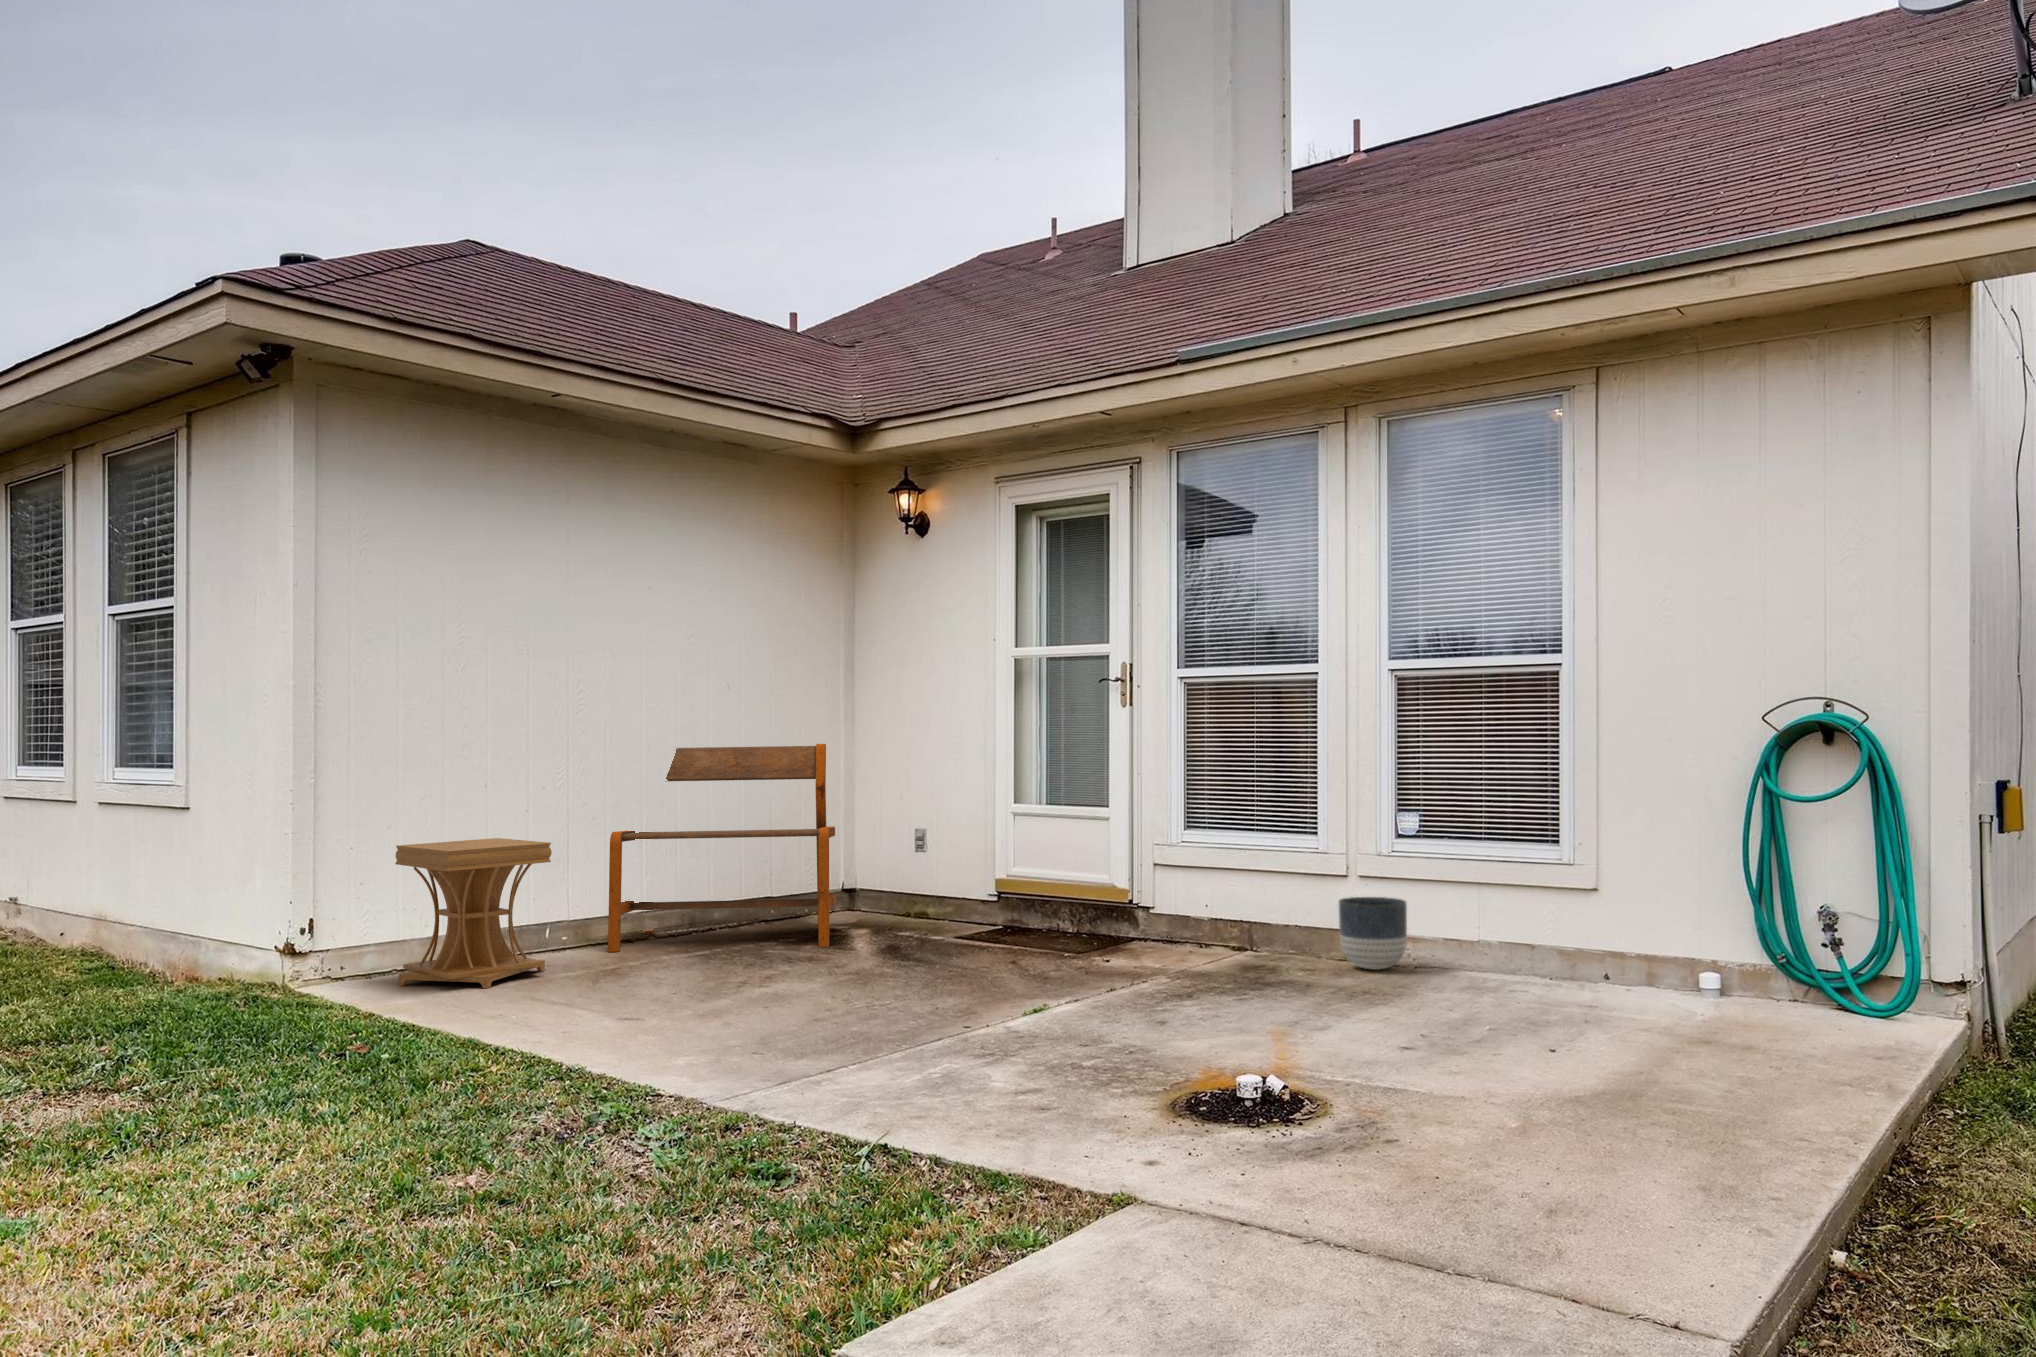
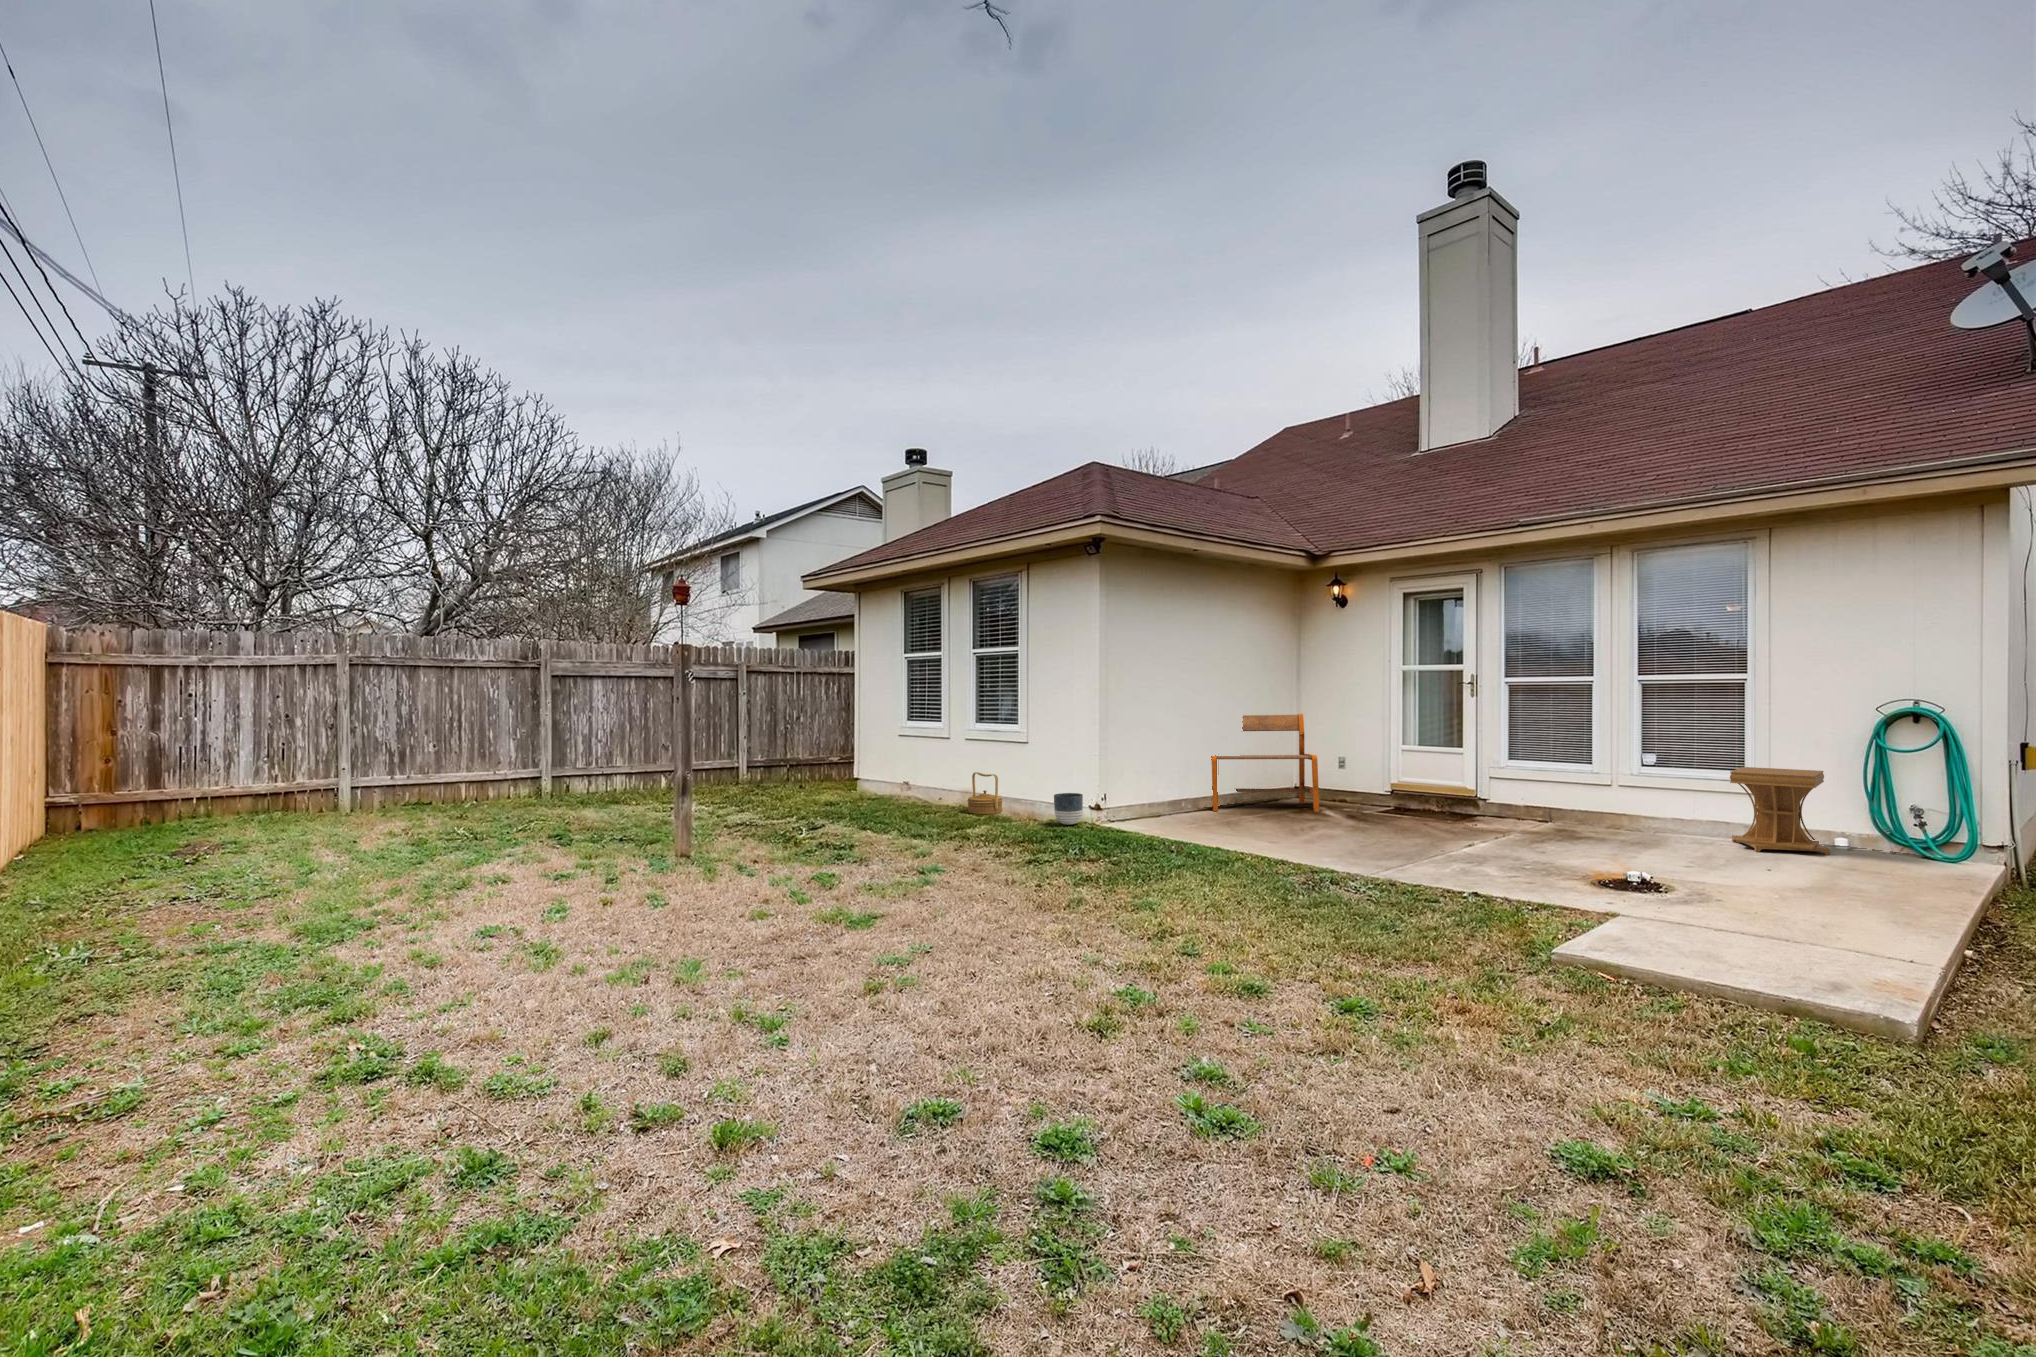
side table: present [395,838,552,988] -> present [1730,767,1830,855]
woven basket: none [30,877,129,975] -> present [967,772,1003,814]
planter: present [1339,897,1407,970] -> present [1054,793,1083,825]

